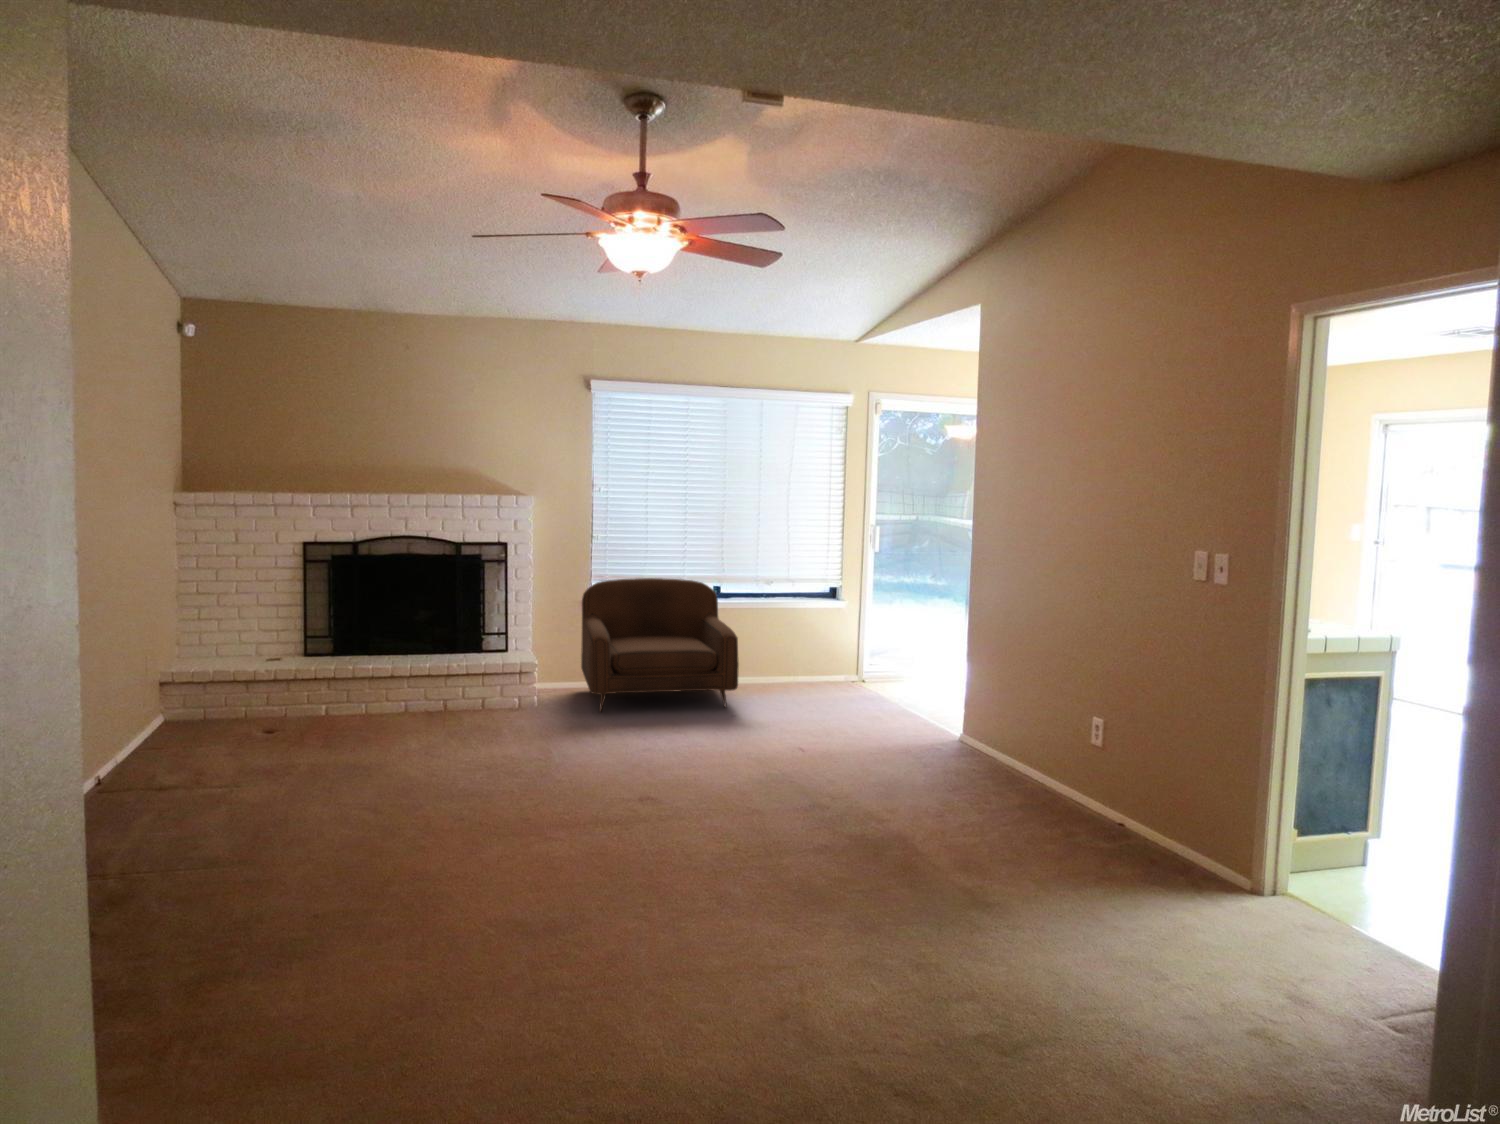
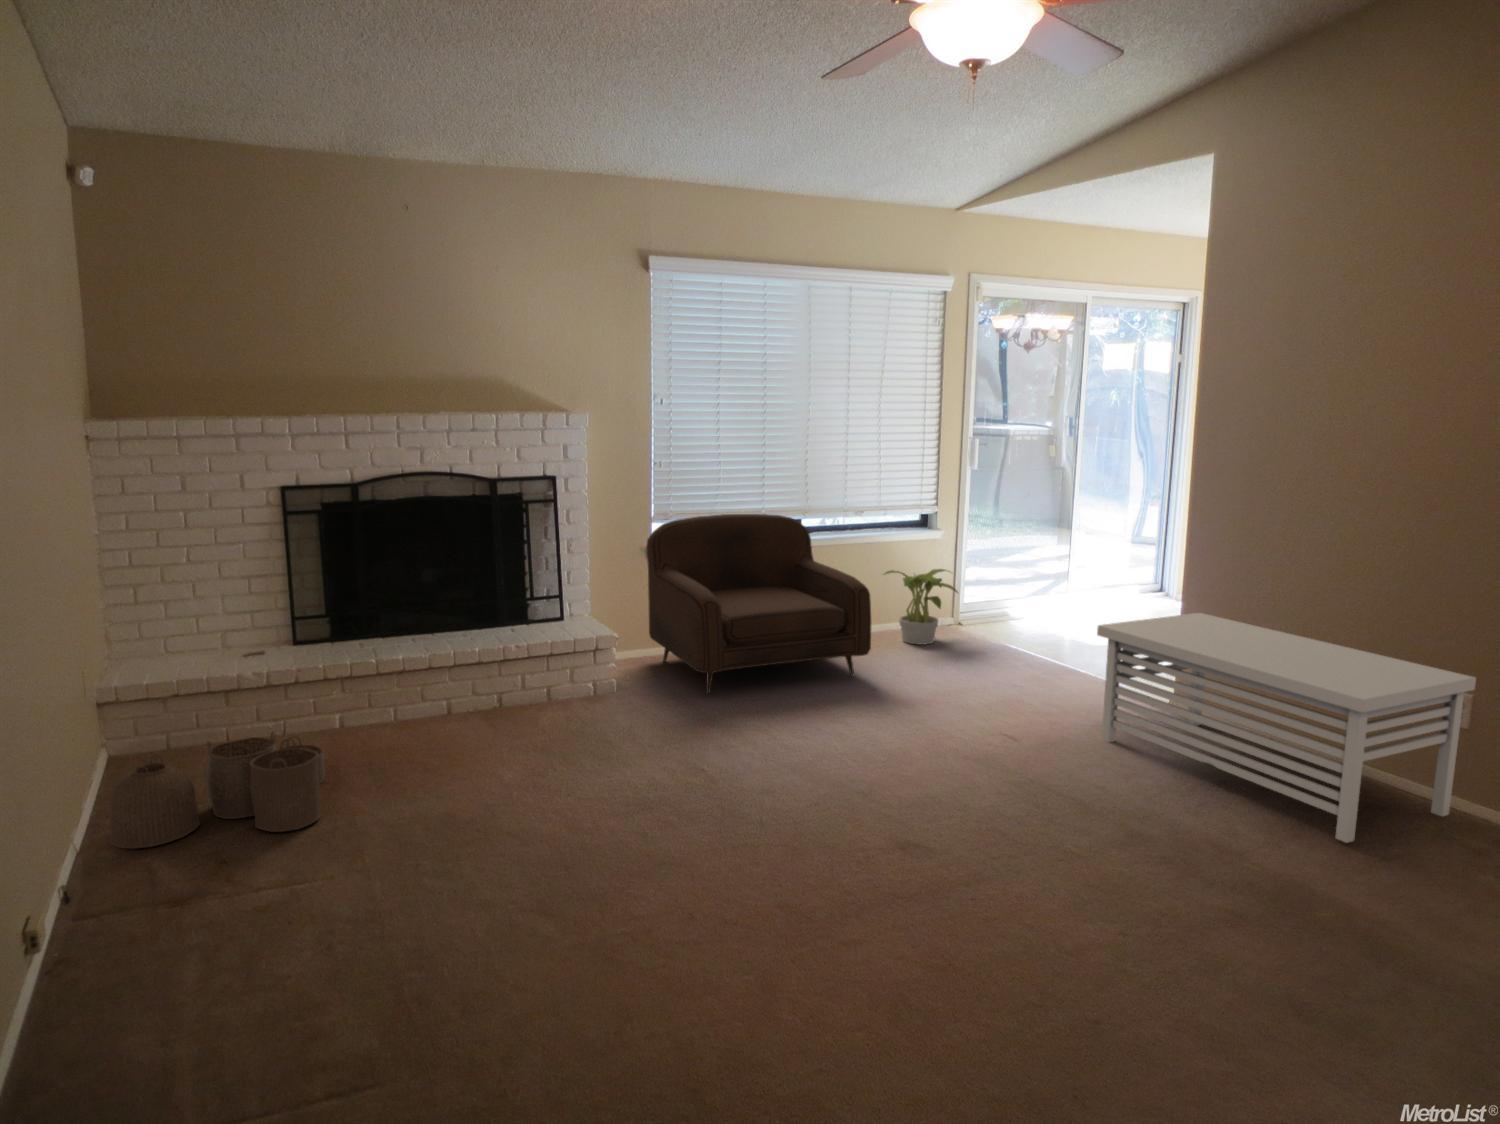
potted plant: none [779,629,840,691] -> present [885,569,957,645]
storage bench: none [870,662,1105,829] -> present [1097,613,1476,843]
woven basket: none [124,702,287,768] -> present [109,732,325,849]

